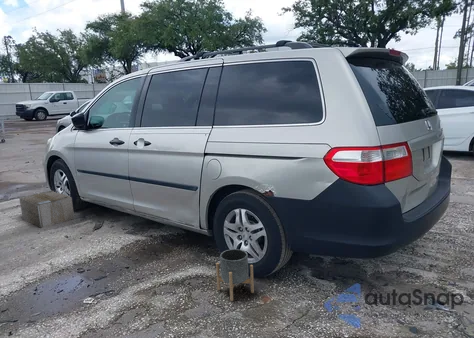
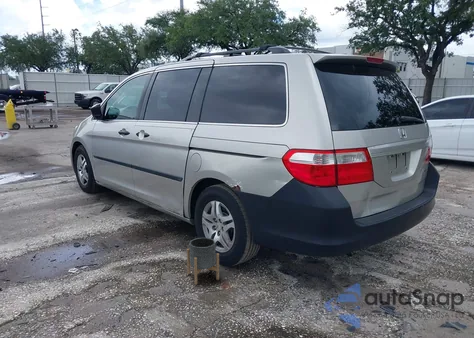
cardboard box: present [19,191,74,228] -> none [44,174,90,206]

